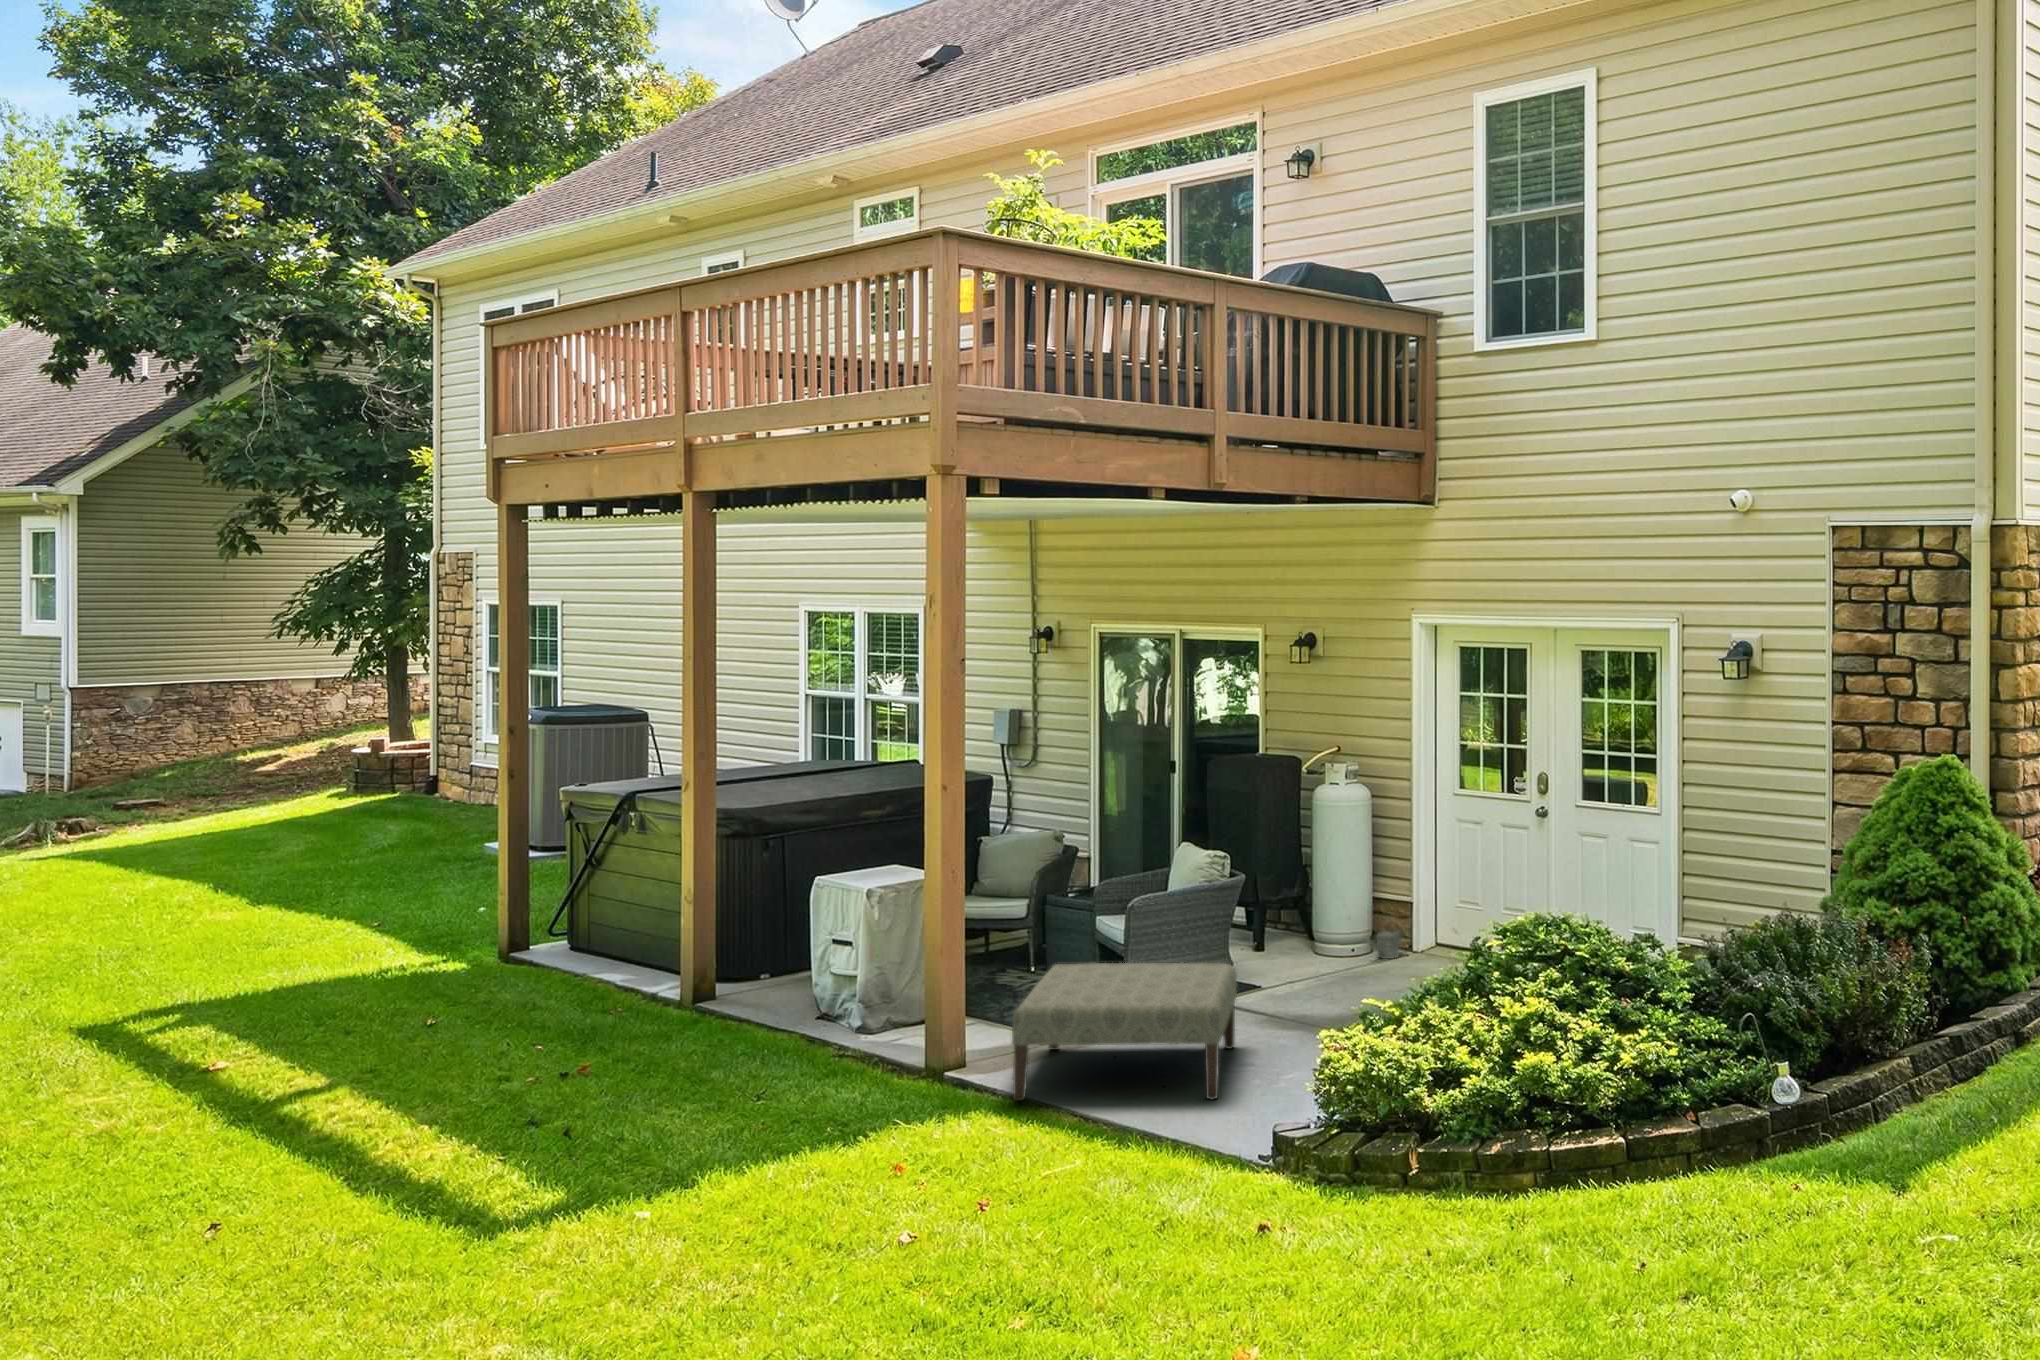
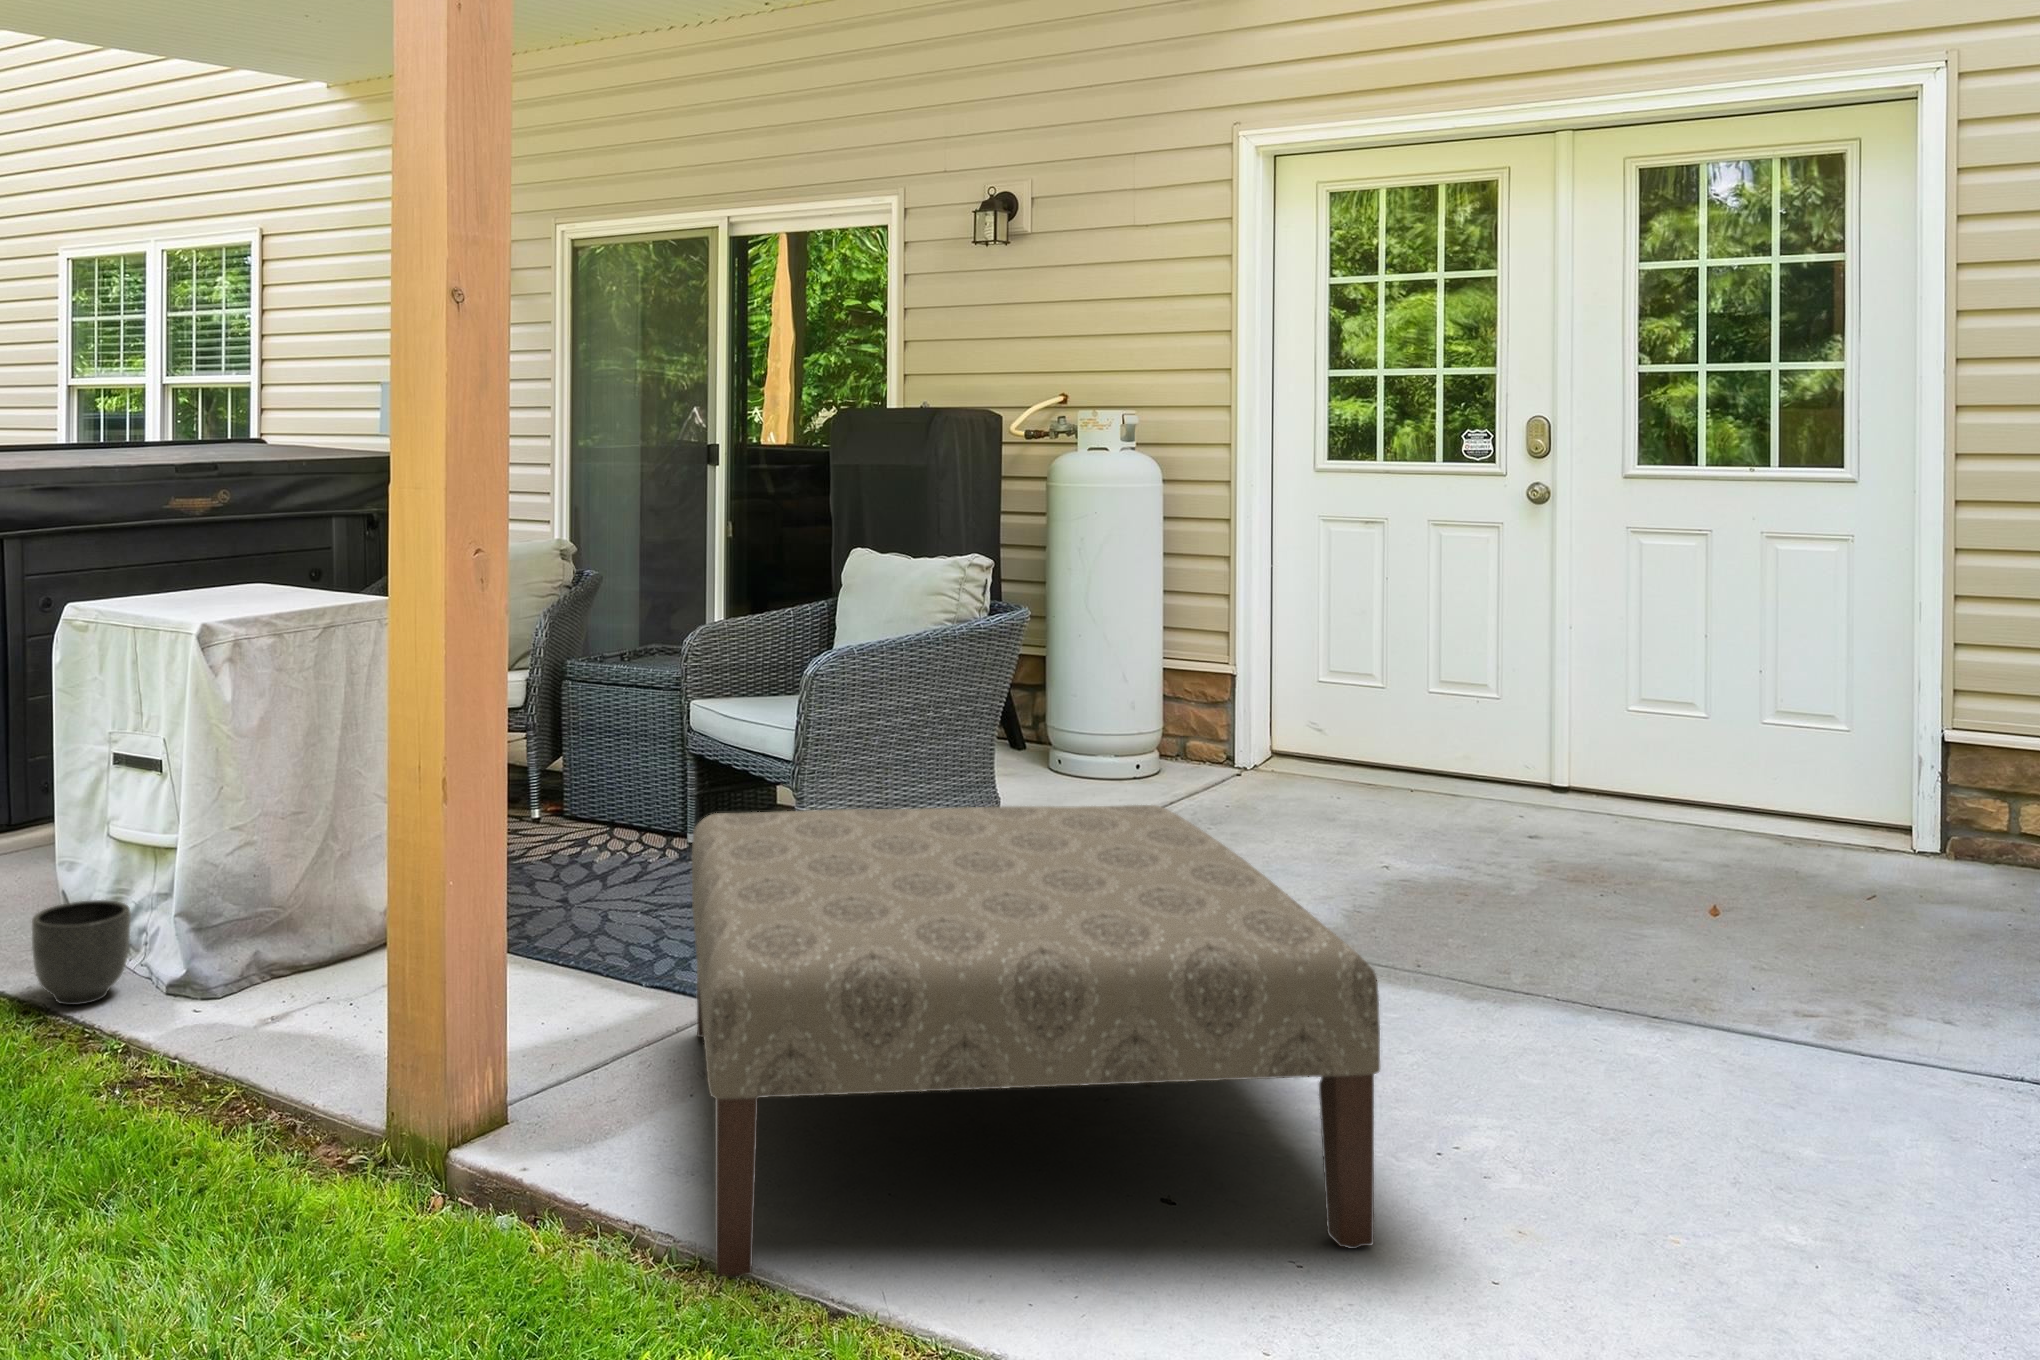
watering can: present [1363,931,1402,959] -> none [1175,725,1226,779]
planter: none [806,998,843,1037] -> present [32,900,131,1005]

